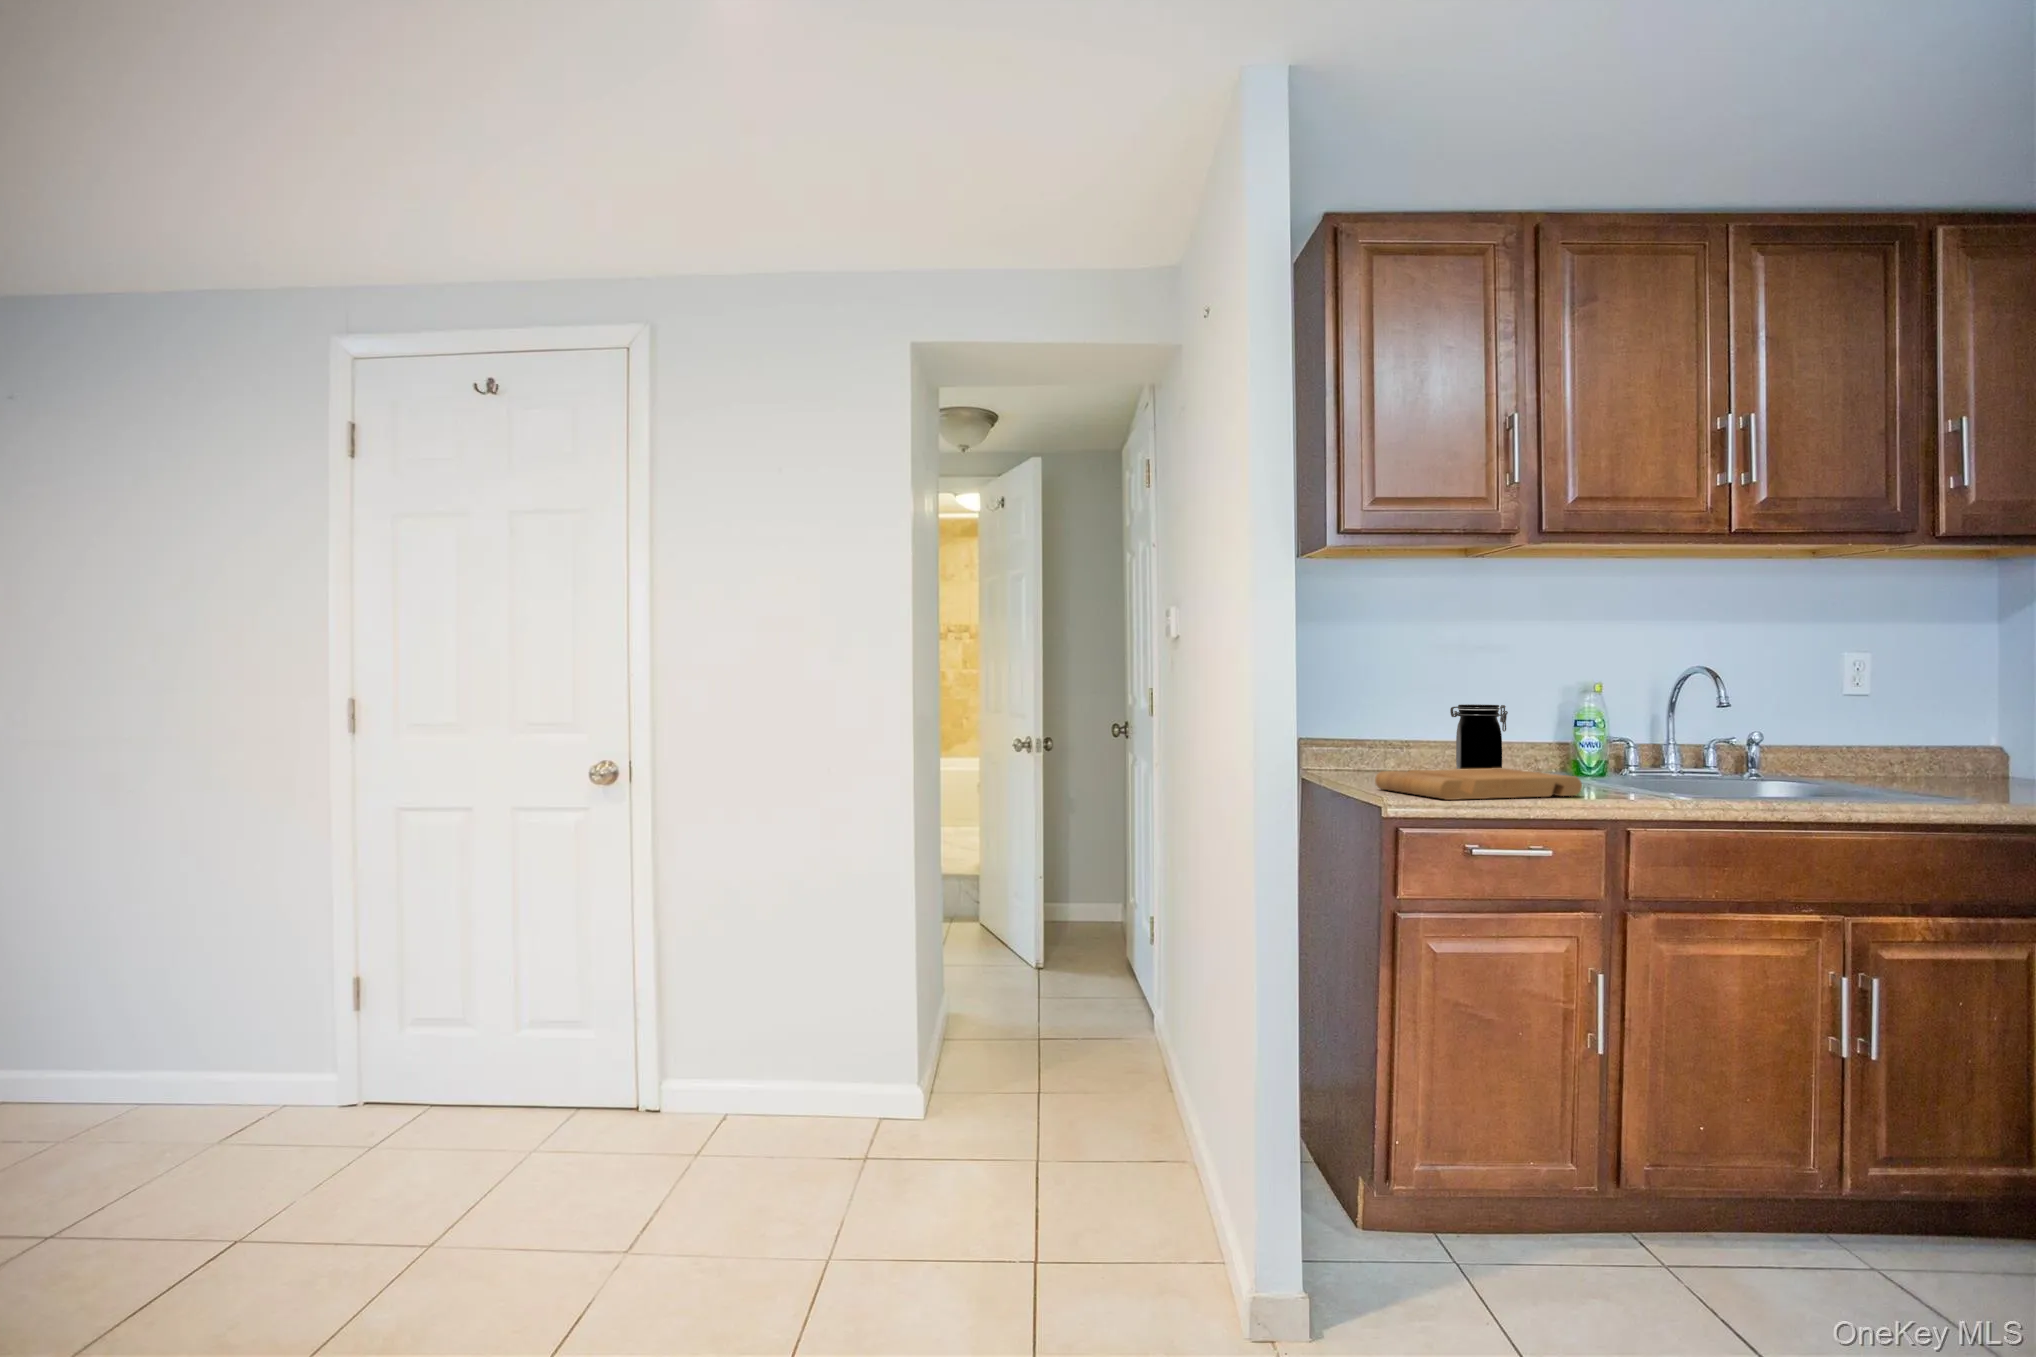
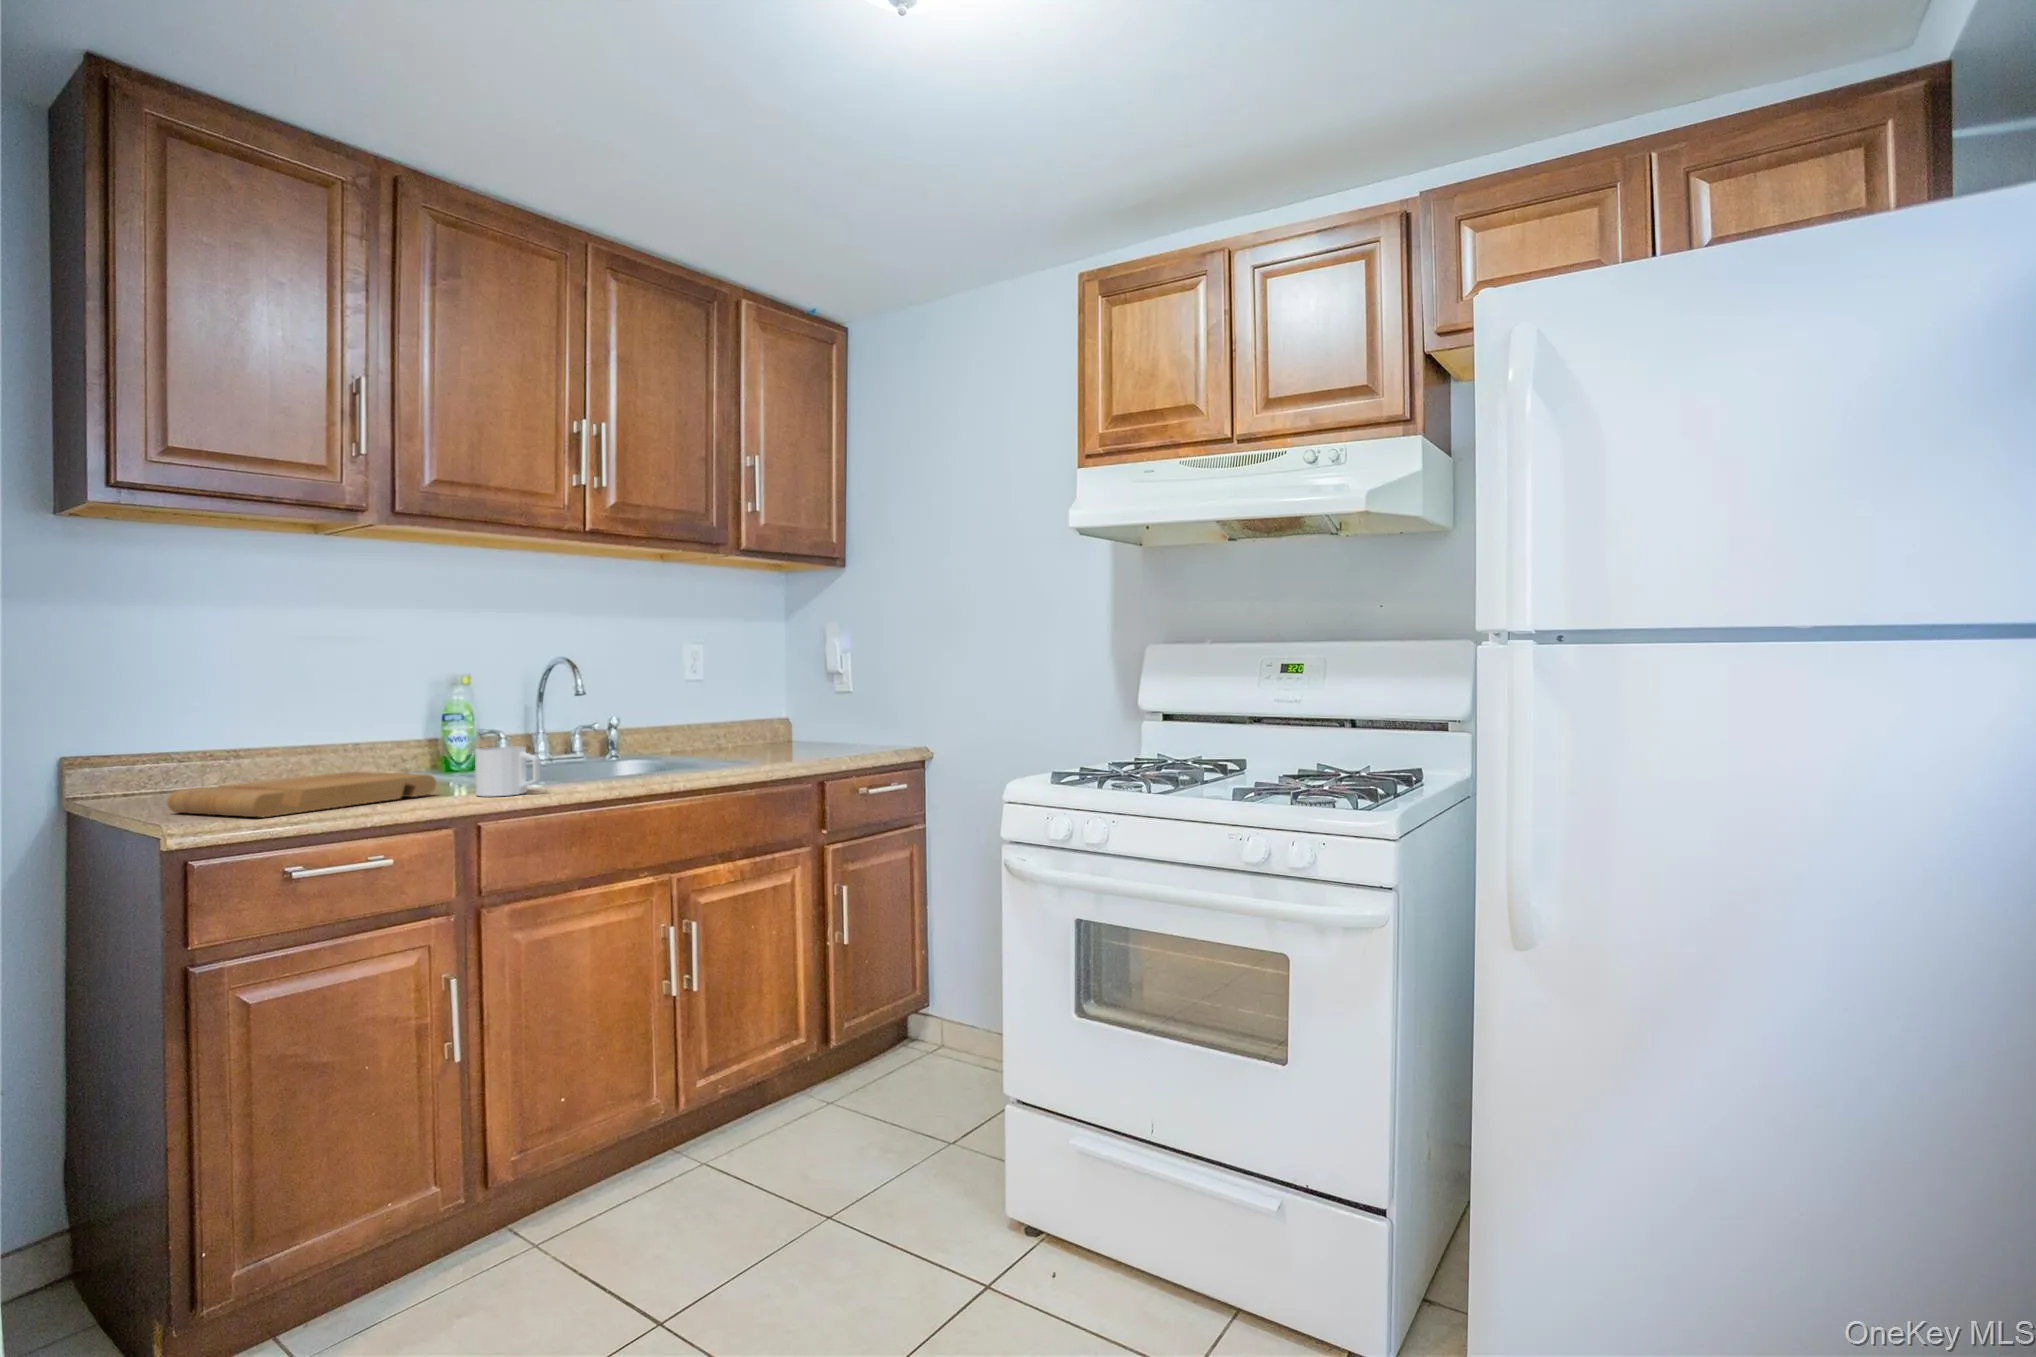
jar: present [1450,704,1508,769] -> none [296,700,367,782]
mug: none [1621,755,1690,804] -> present [475,746,540,796]

